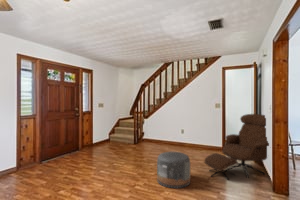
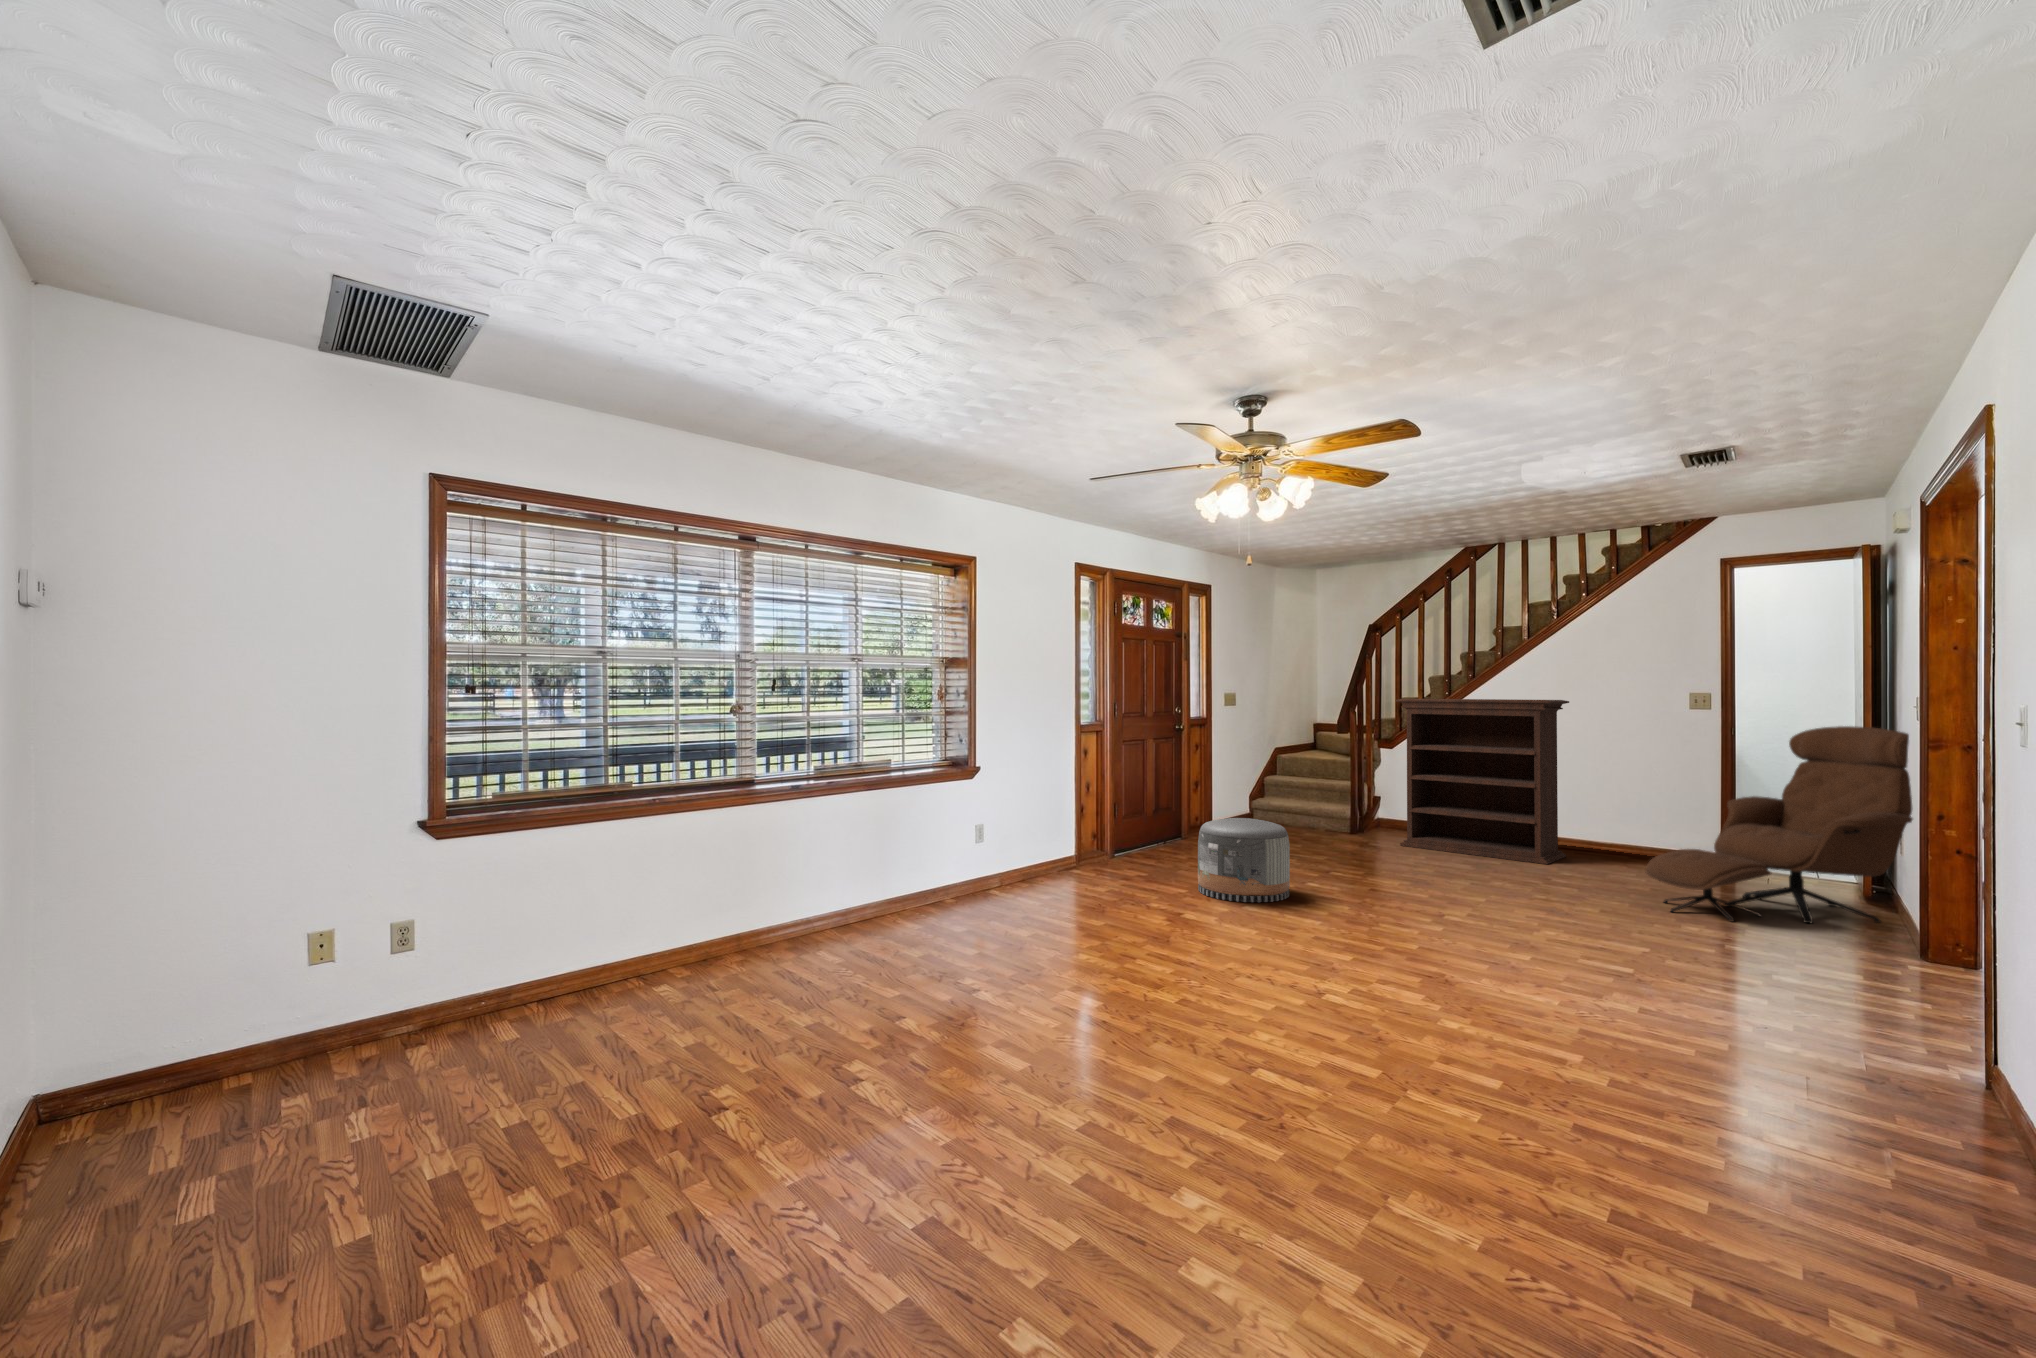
bookshelf: none [143,105,188,154] -> present [1396,699,1569,864]
pouf: present [157,152,190,188] -> present [1198,818,1290,902]

